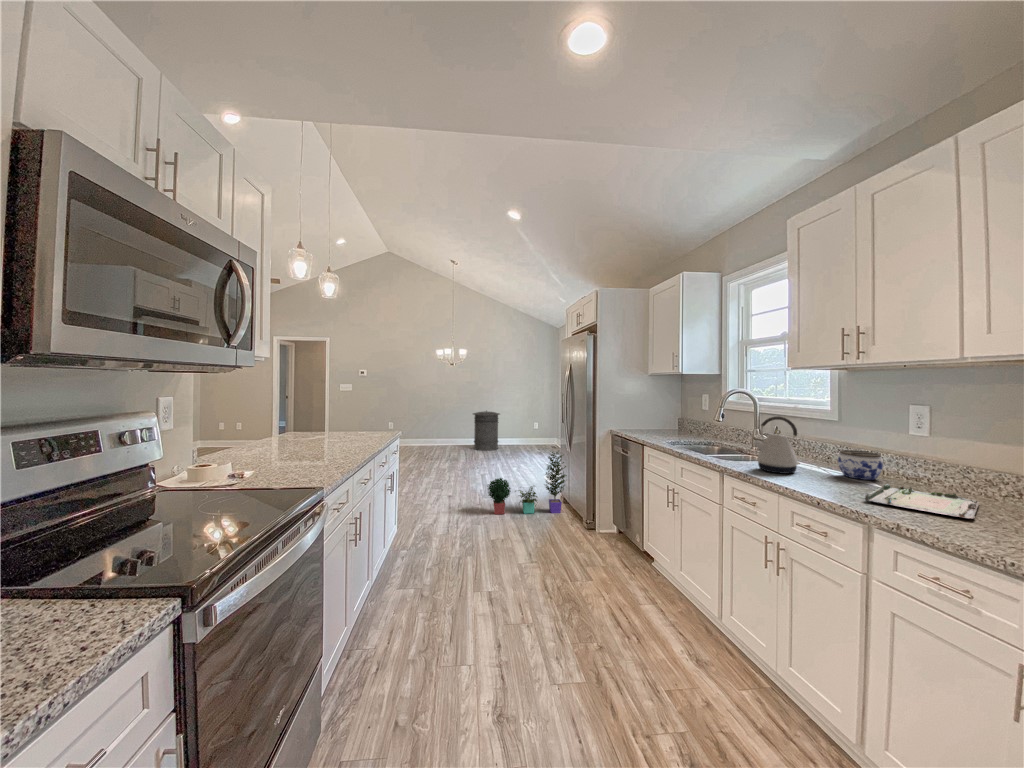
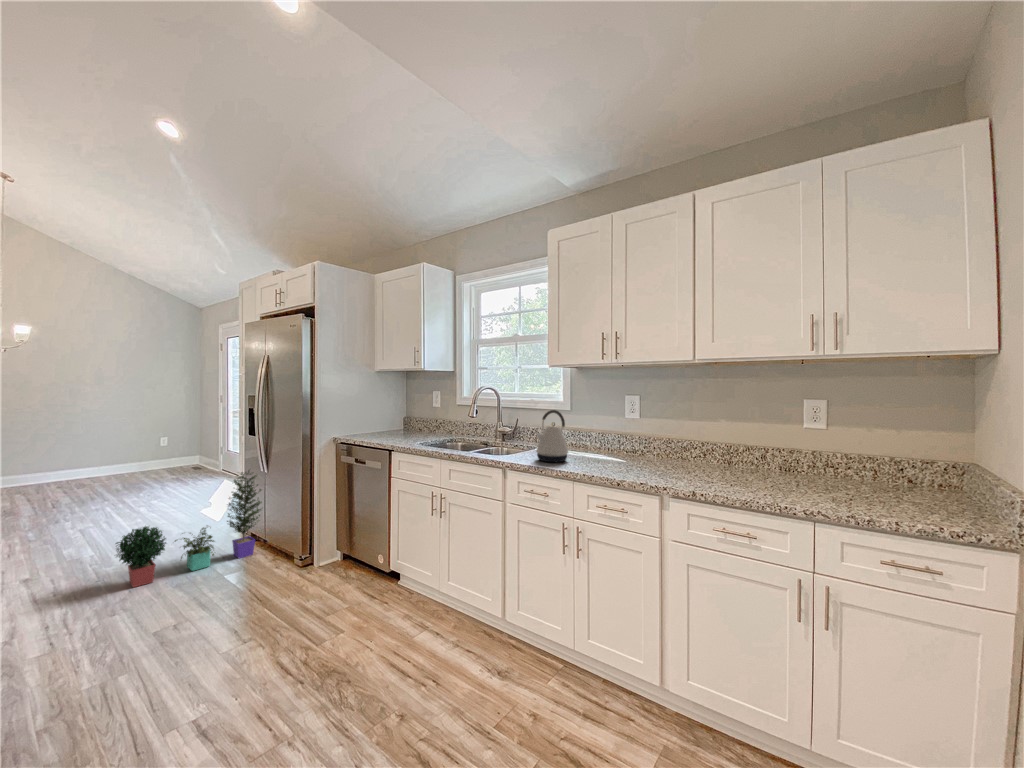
trash can: present [473,411,500,451] -> none [29,422,96,488]
jar: present [838,450,883,480] -> none [589,435,618,459]
tray: present [865,484,979,519] -> none [632,457,707,477]

